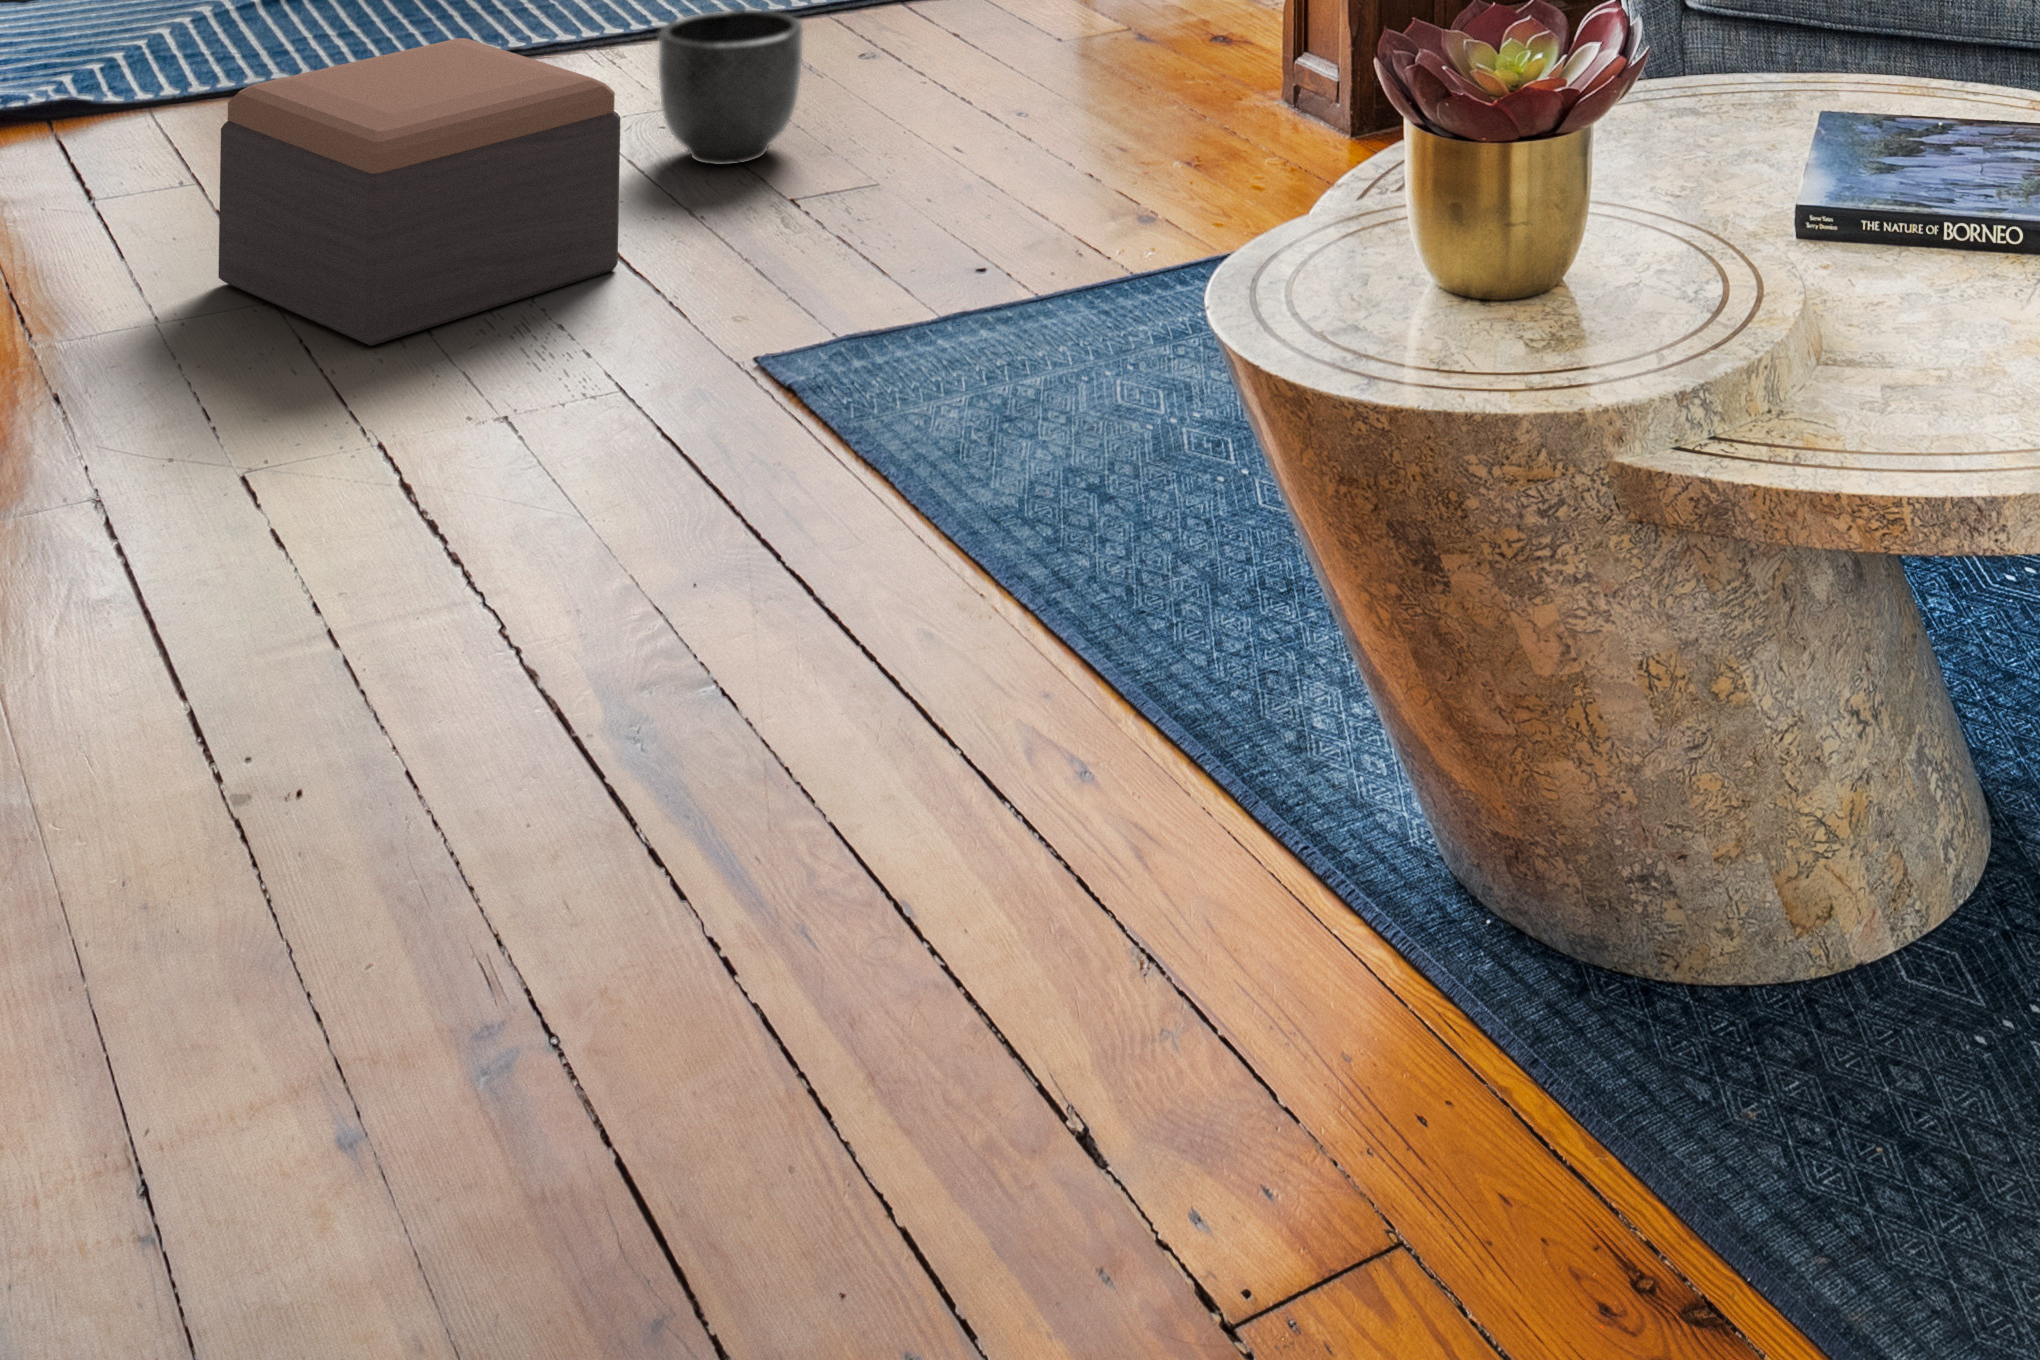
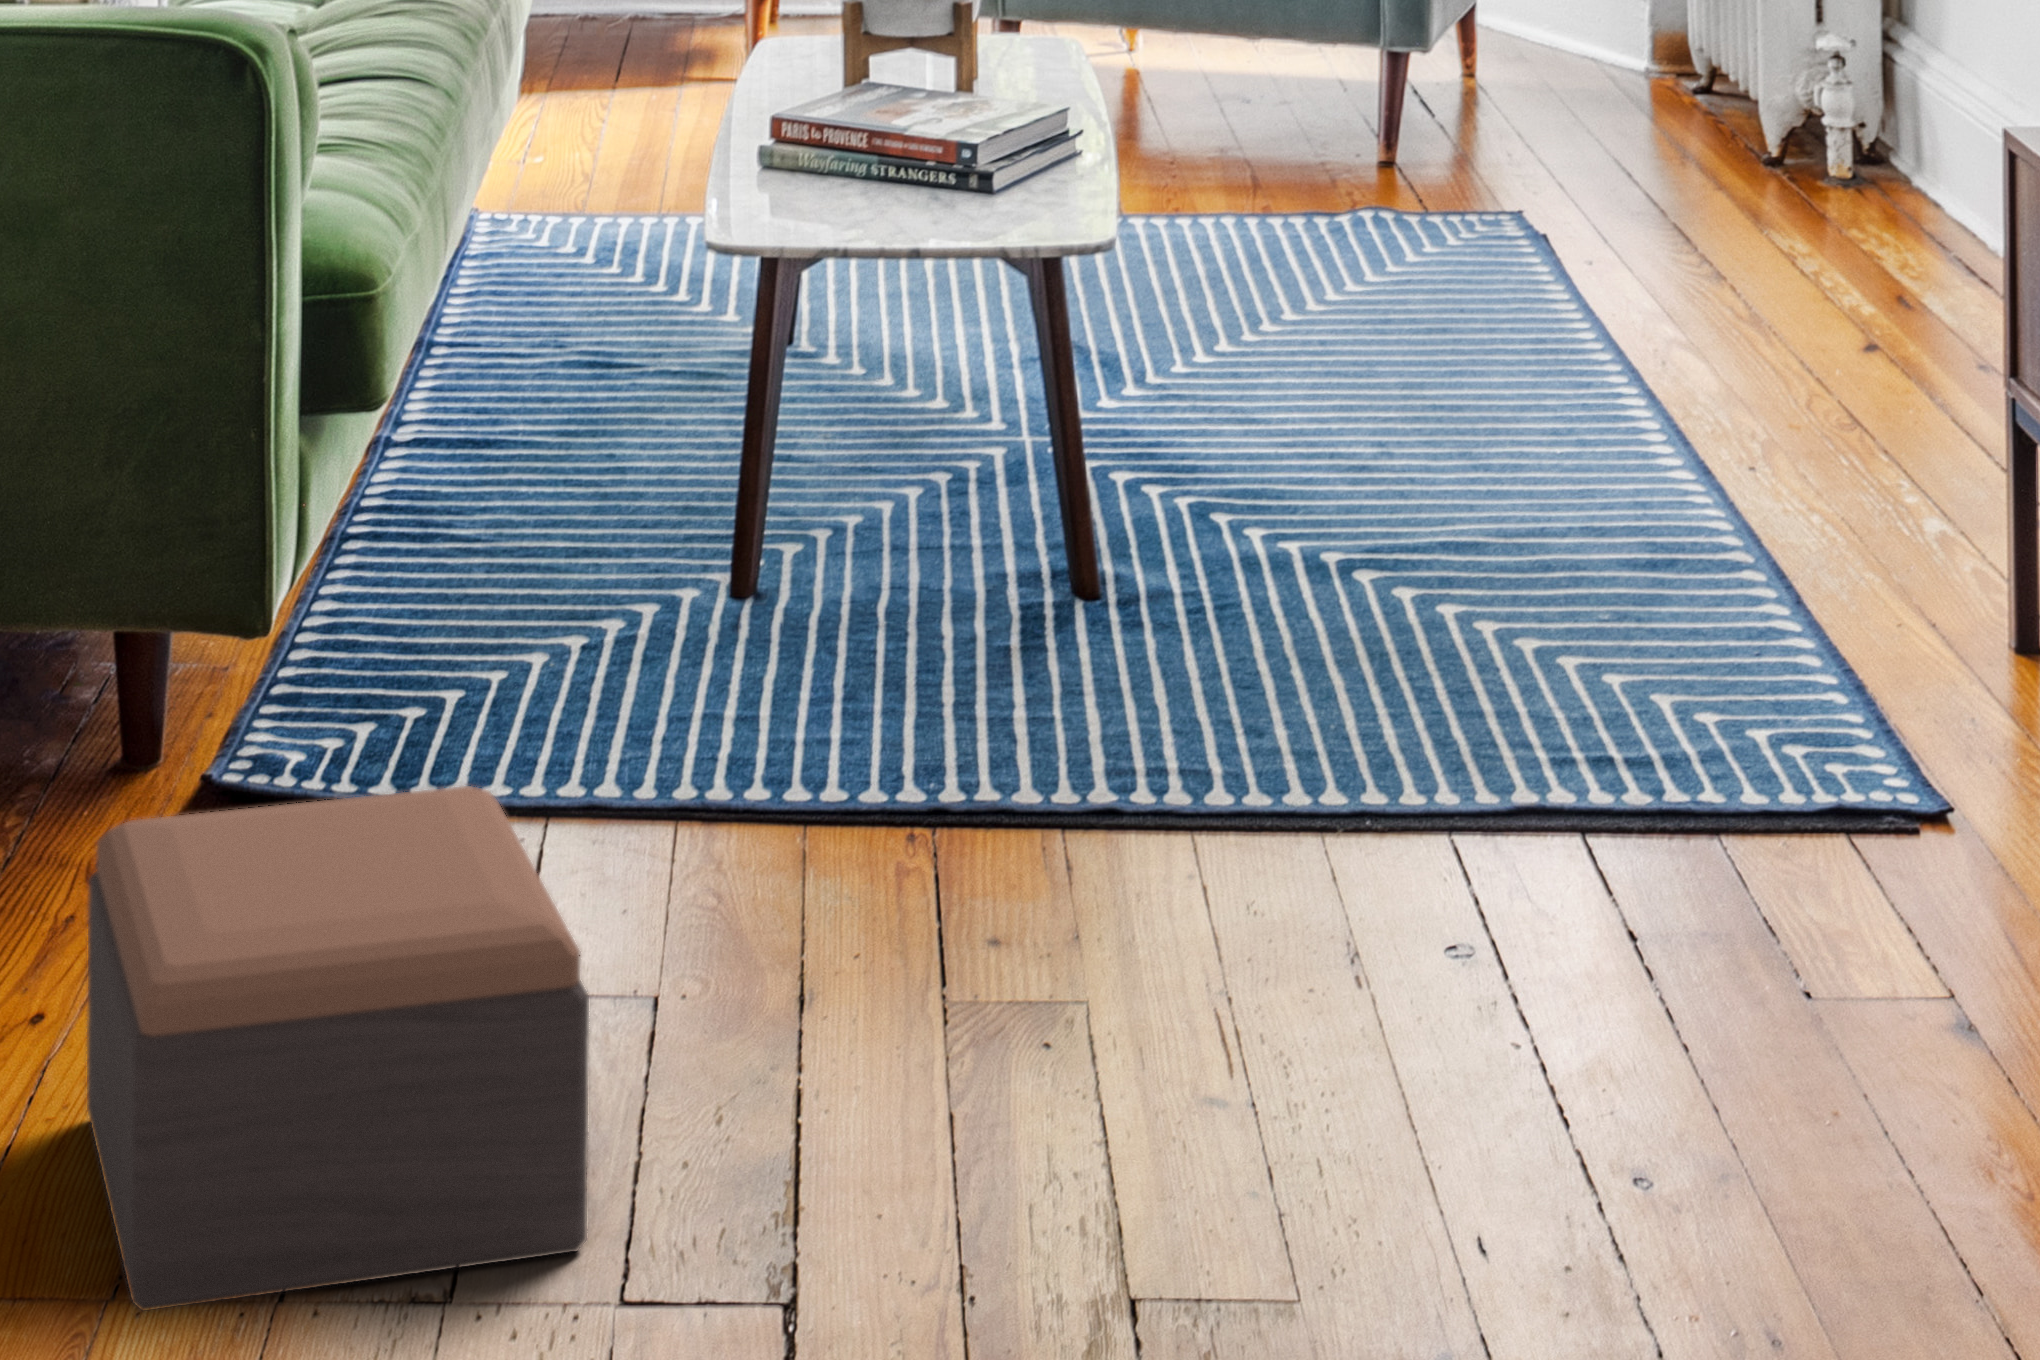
planter: present [658,10,803,165] -> none [825,785,1055,1065]

